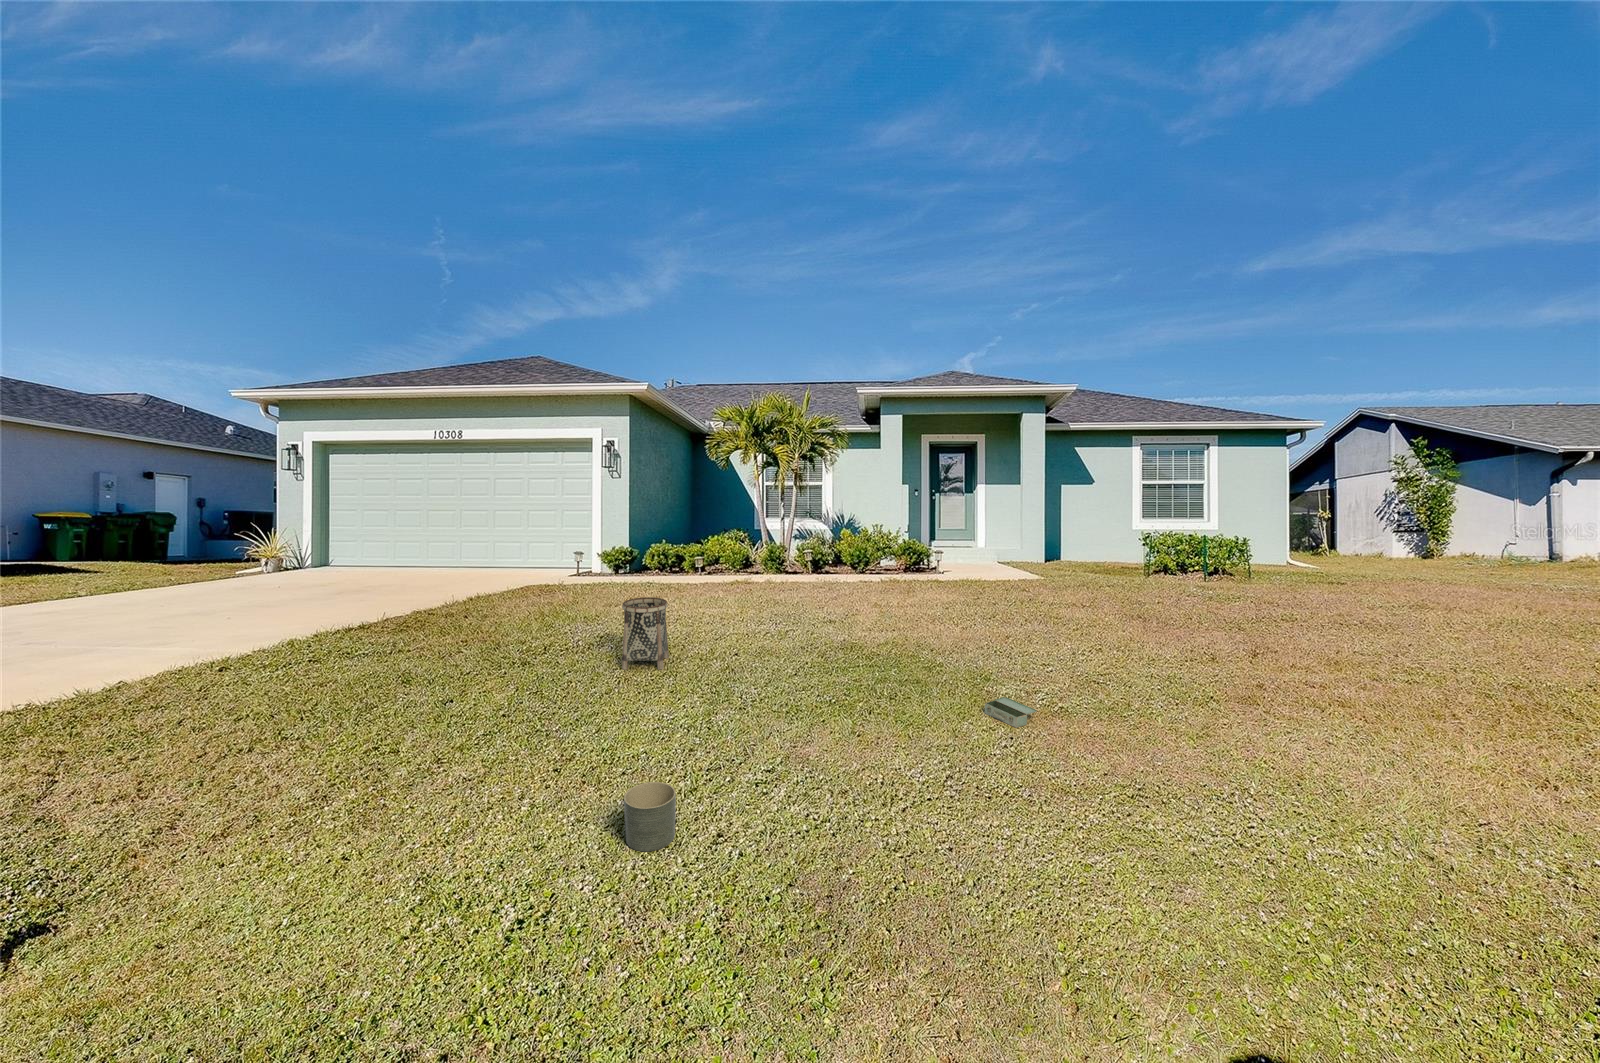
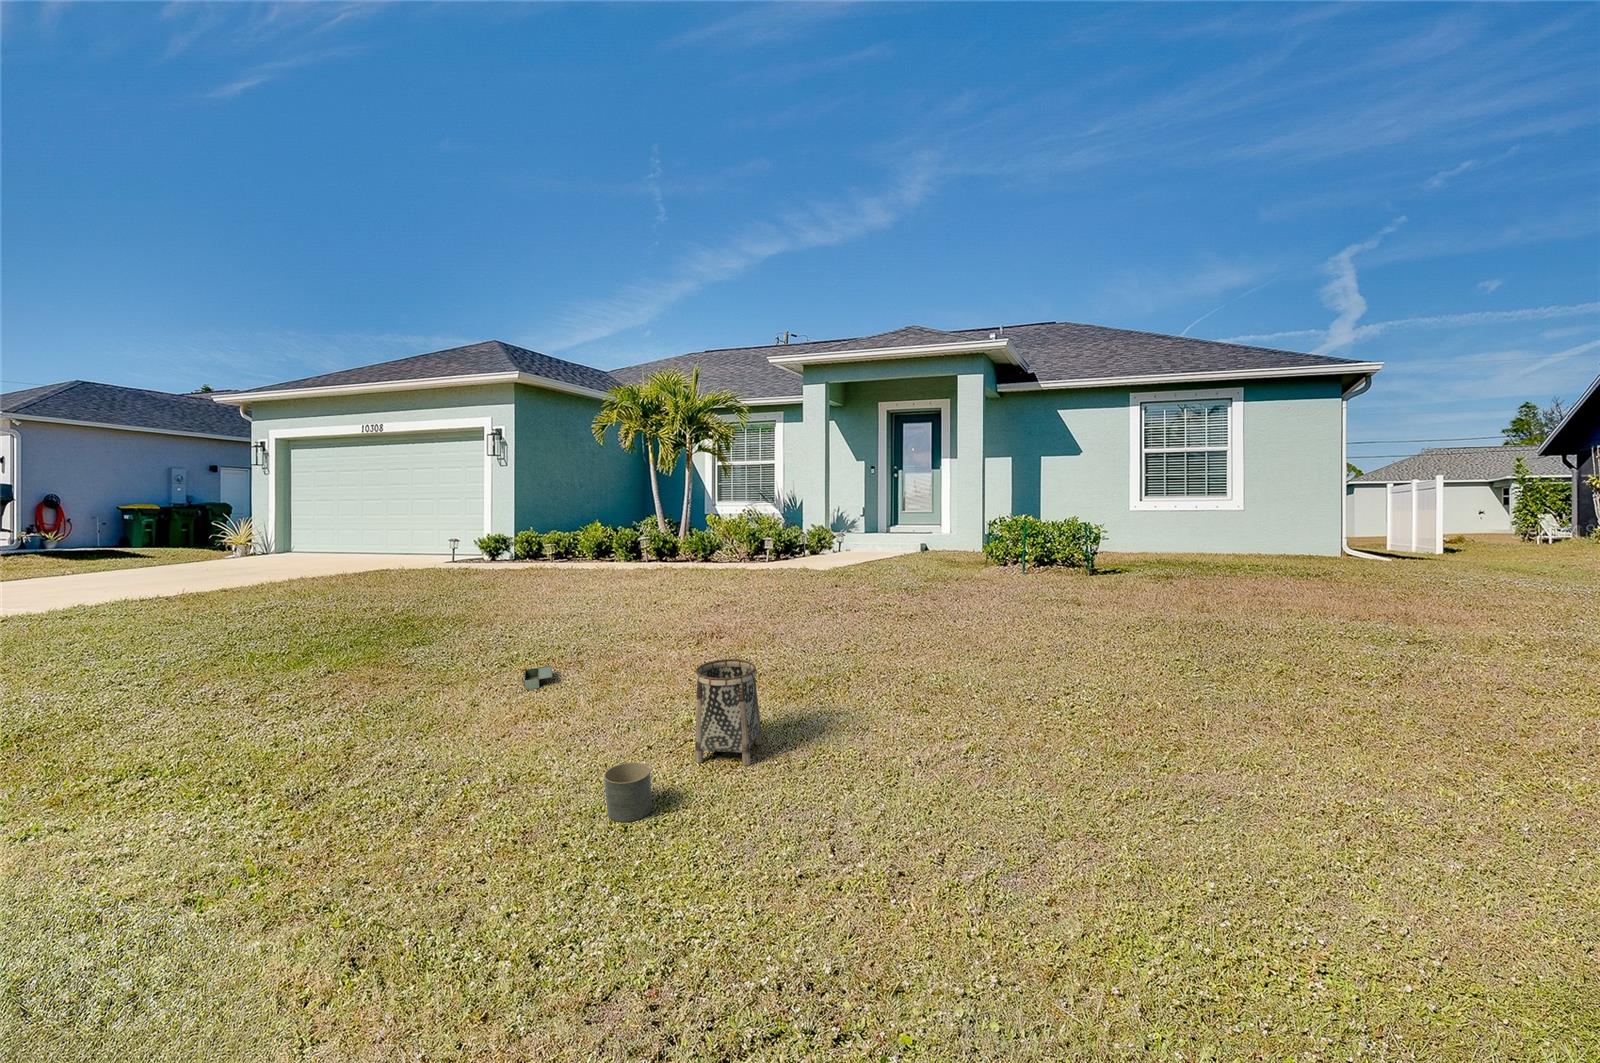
basket: present [622,597,669,670] -> present [695,659,762,766]
planter: present [624,782,676,851] -> present [604,762,652,822]

